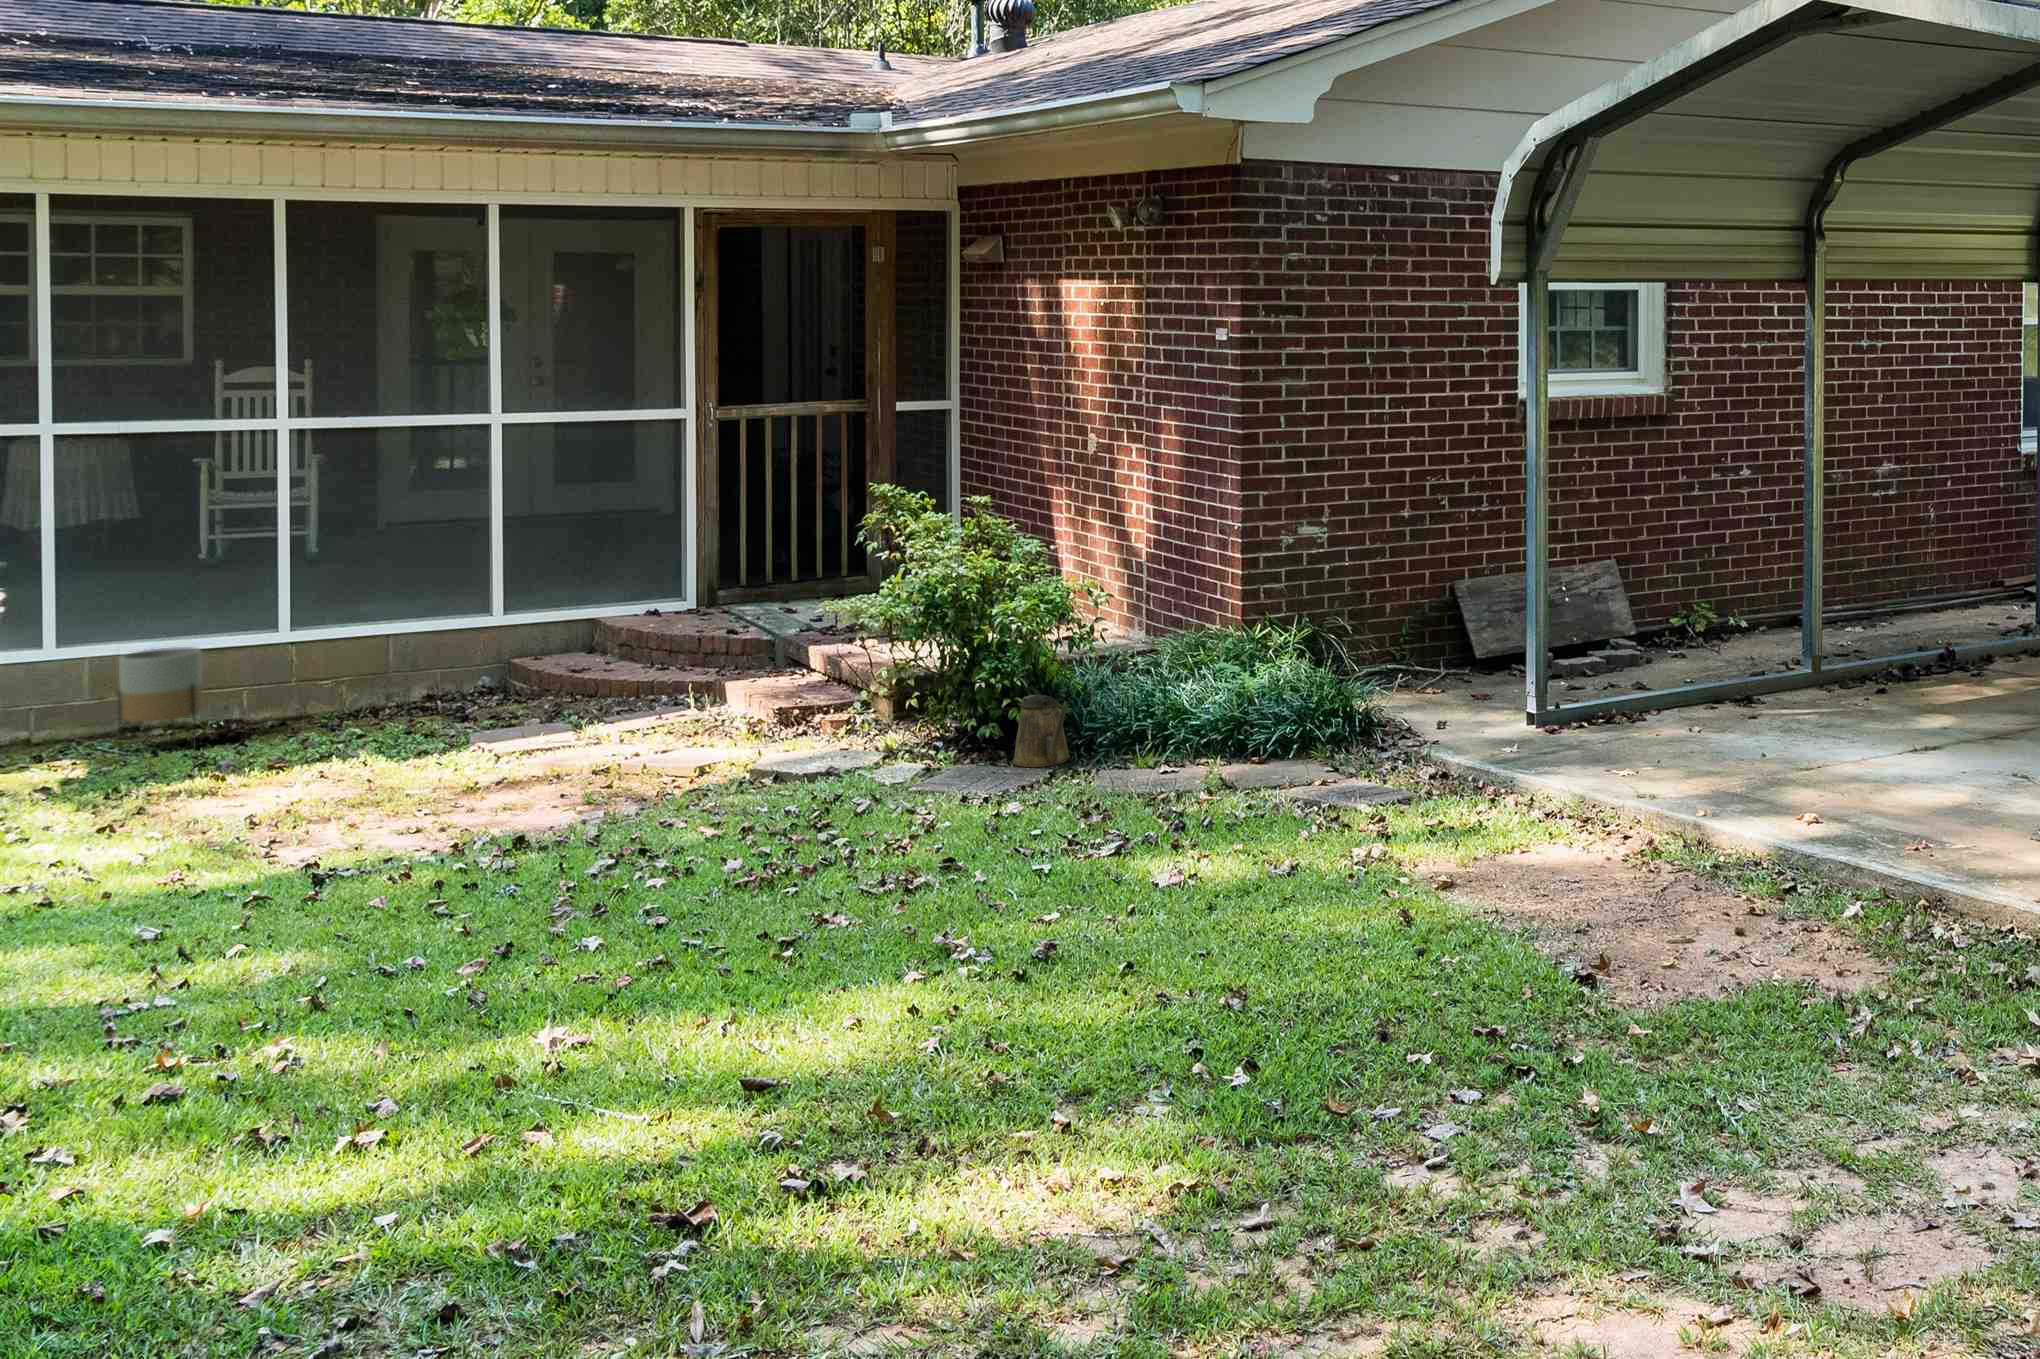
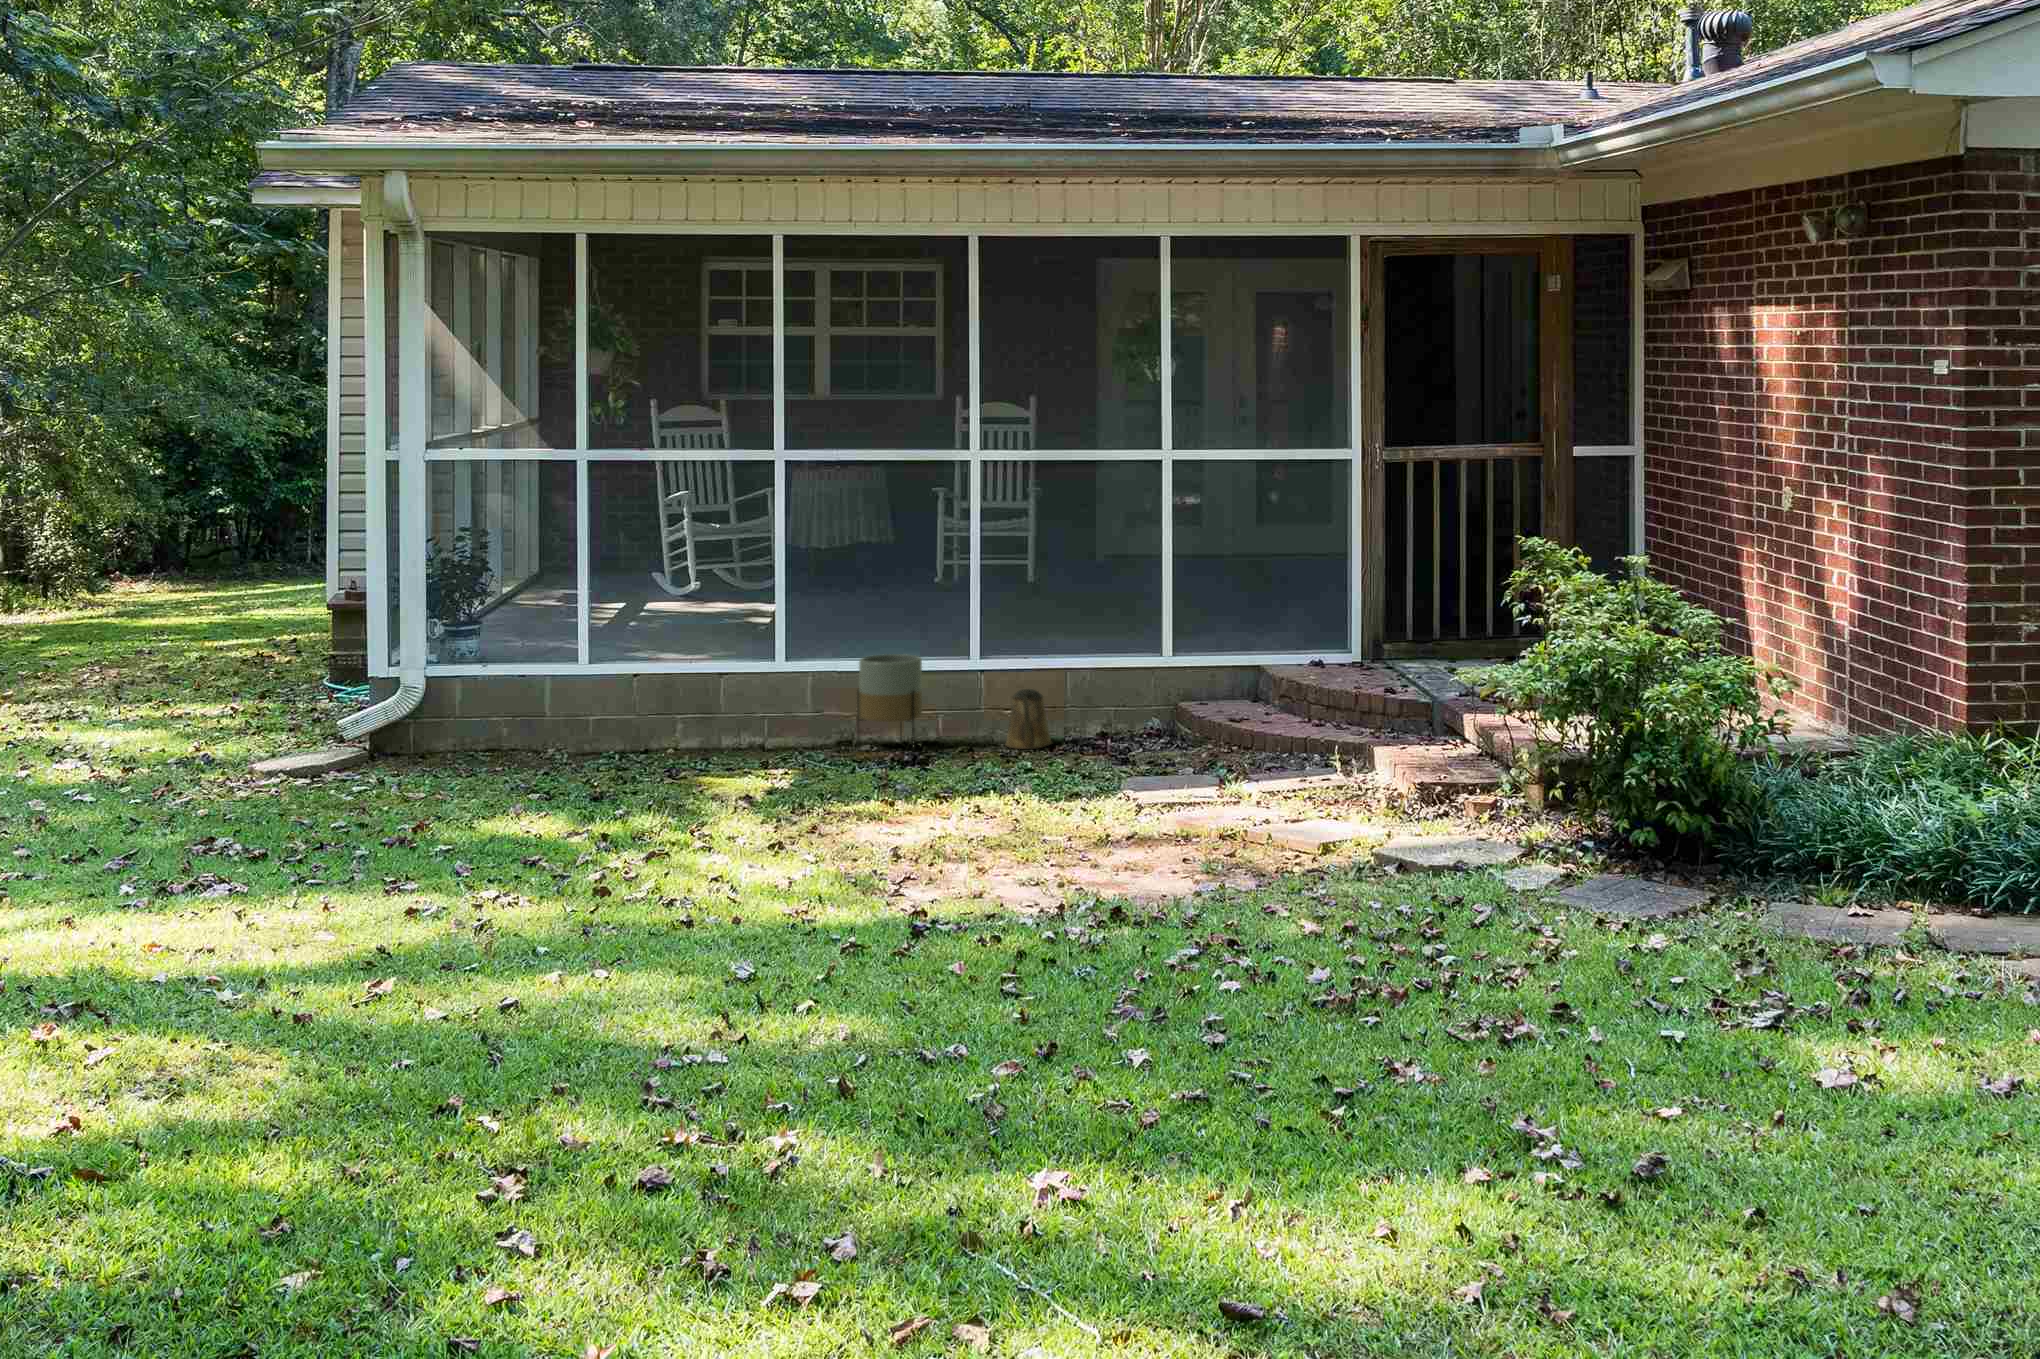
watering can: present [1013,695,1070,767] -> present [1005,689,1052,749]

